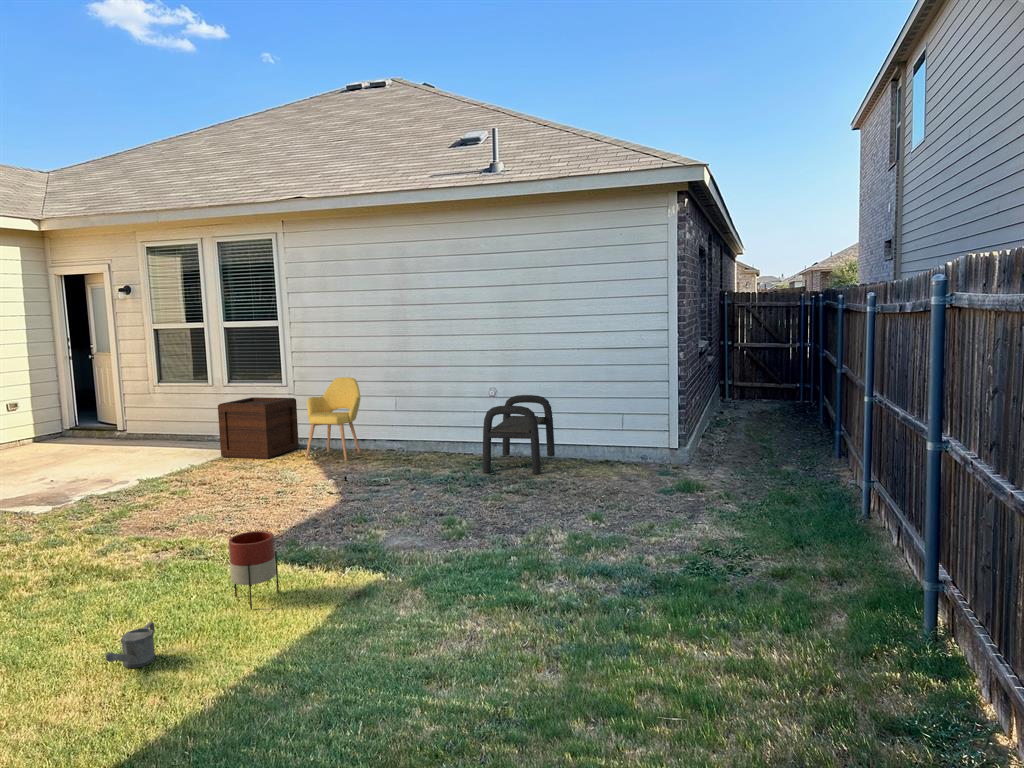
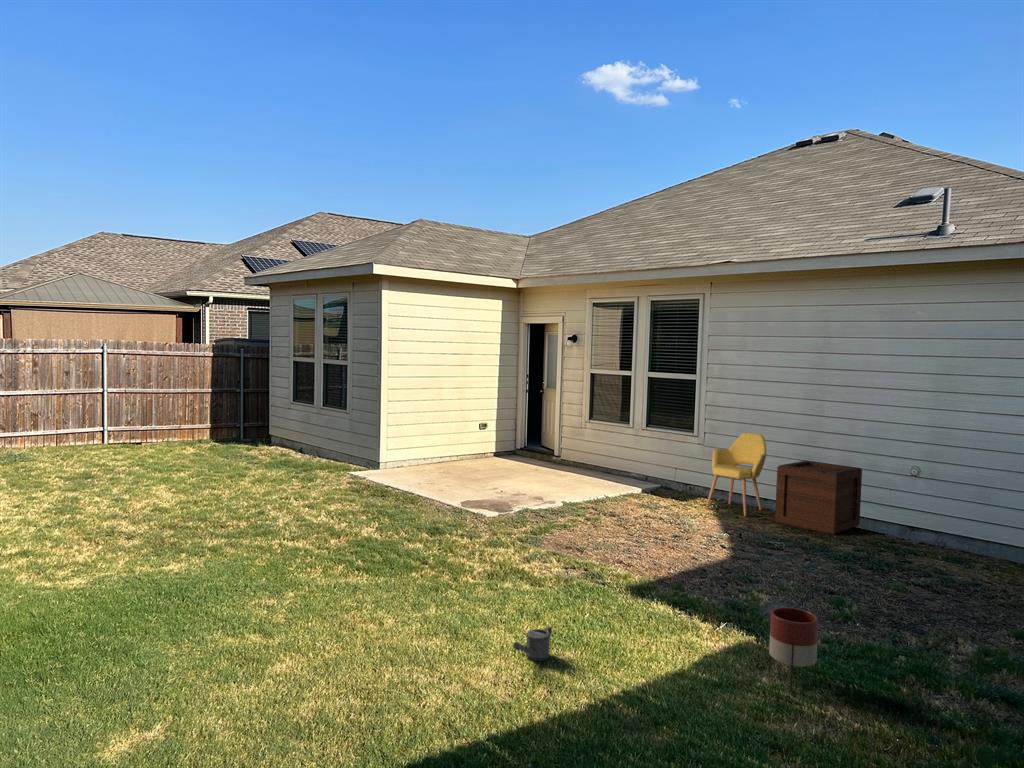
bench: present [483,395,555,474] -> none [896,475,998,572]
wooden crate: present [218,397,299,459] -> present [775,461,862,535]
planter: present [229,531,279,609] -> present [769,607,818,691]

